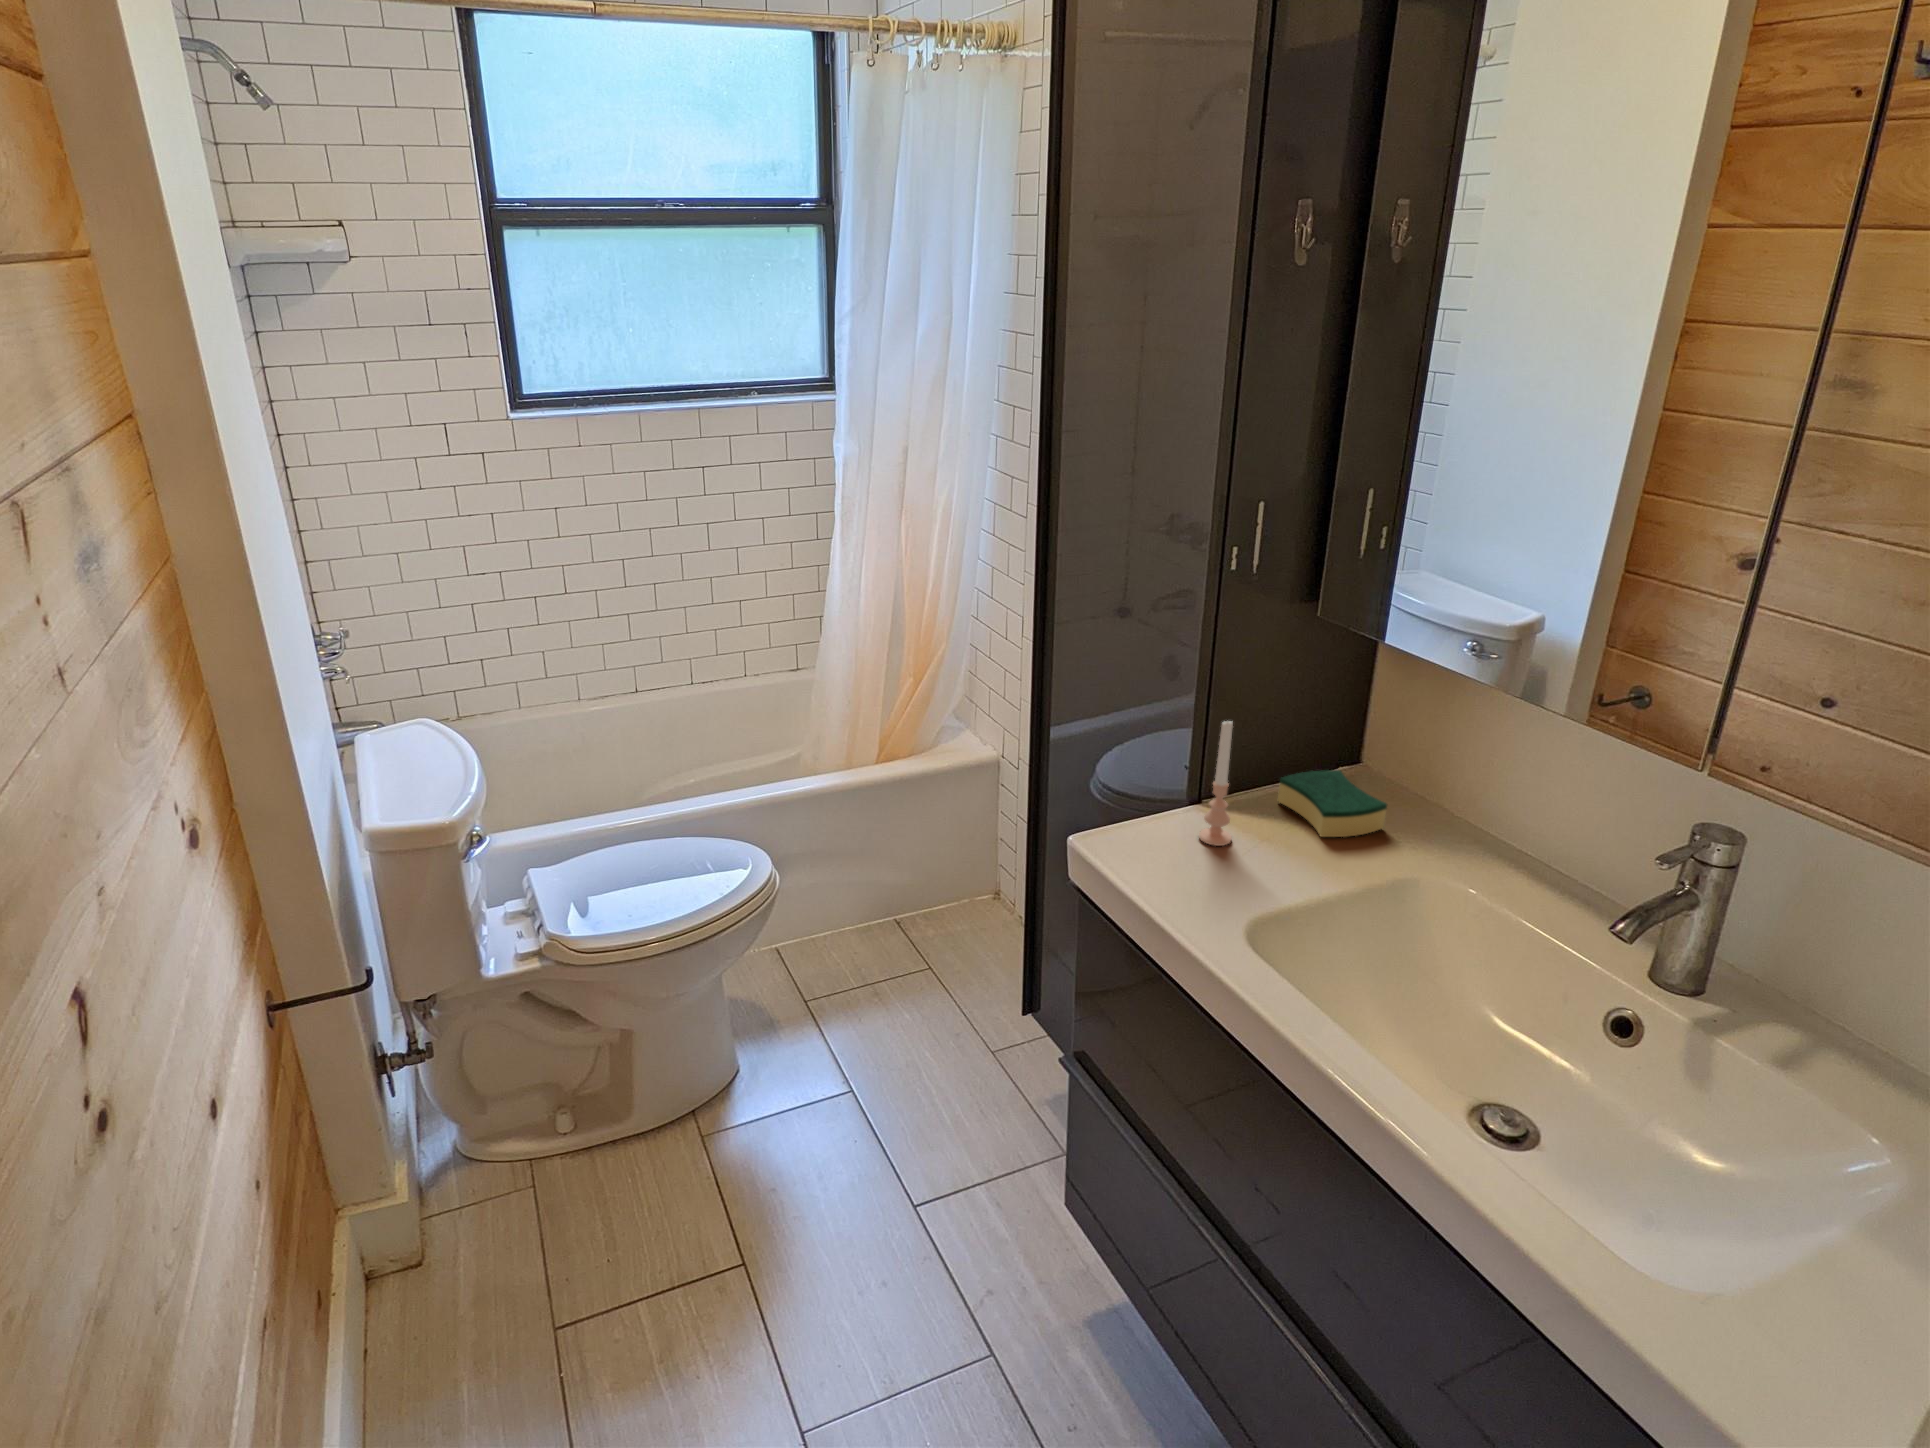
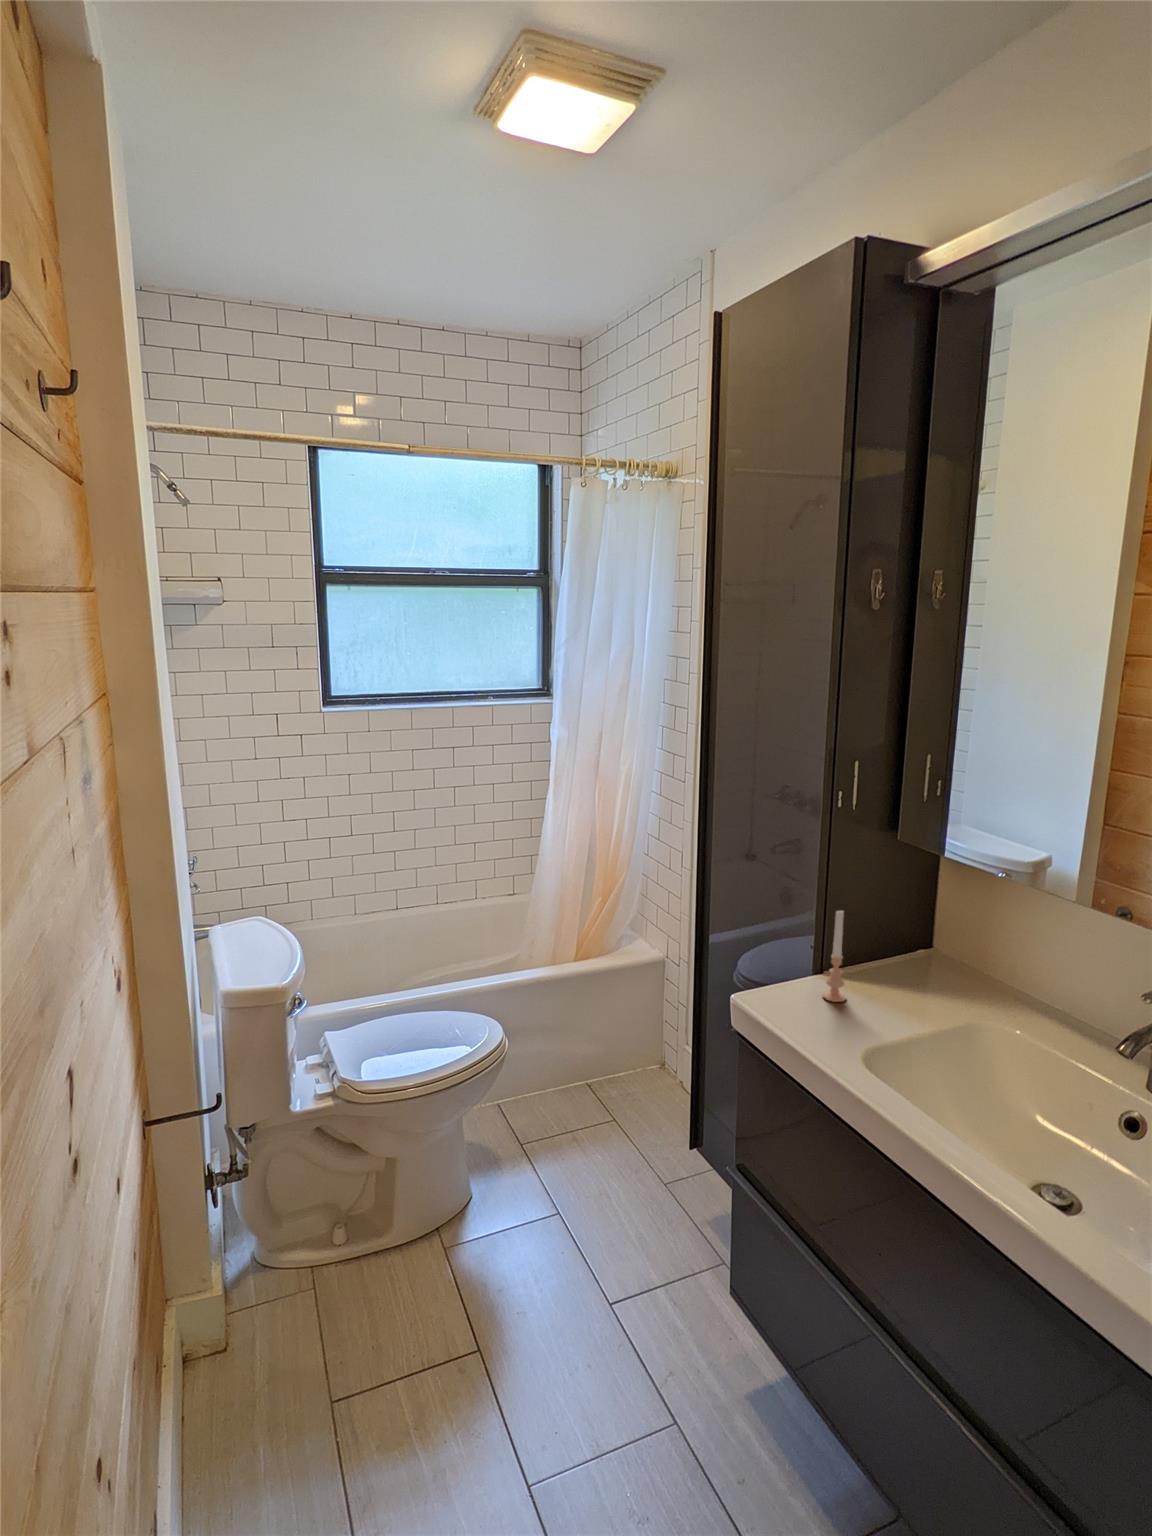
sponge: present [1278,770,1387,837] -> none [877,952,956,997]

